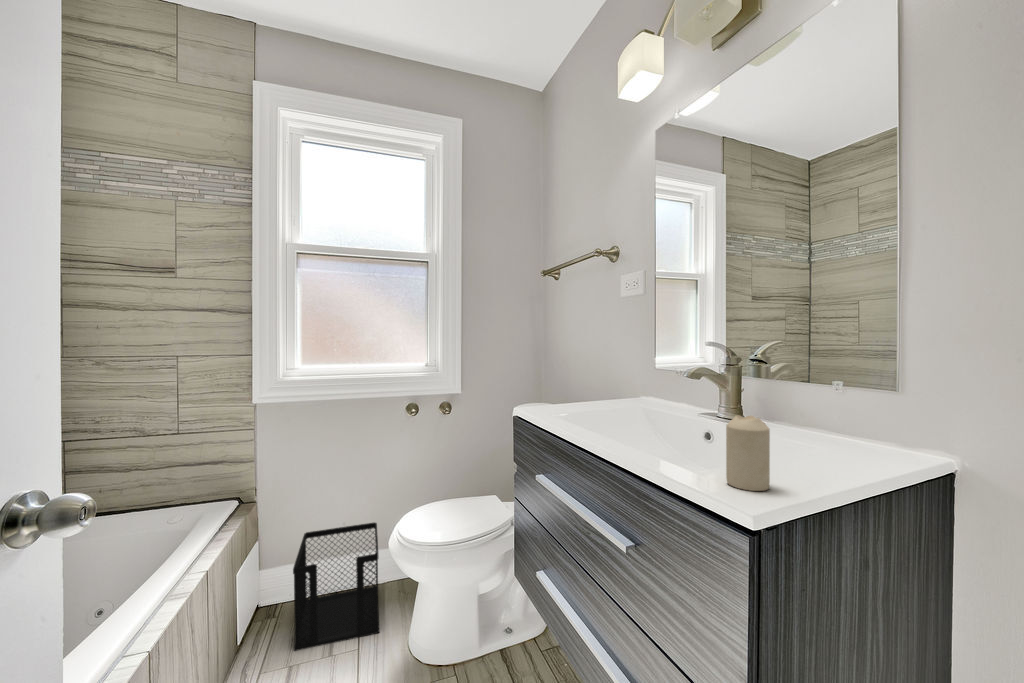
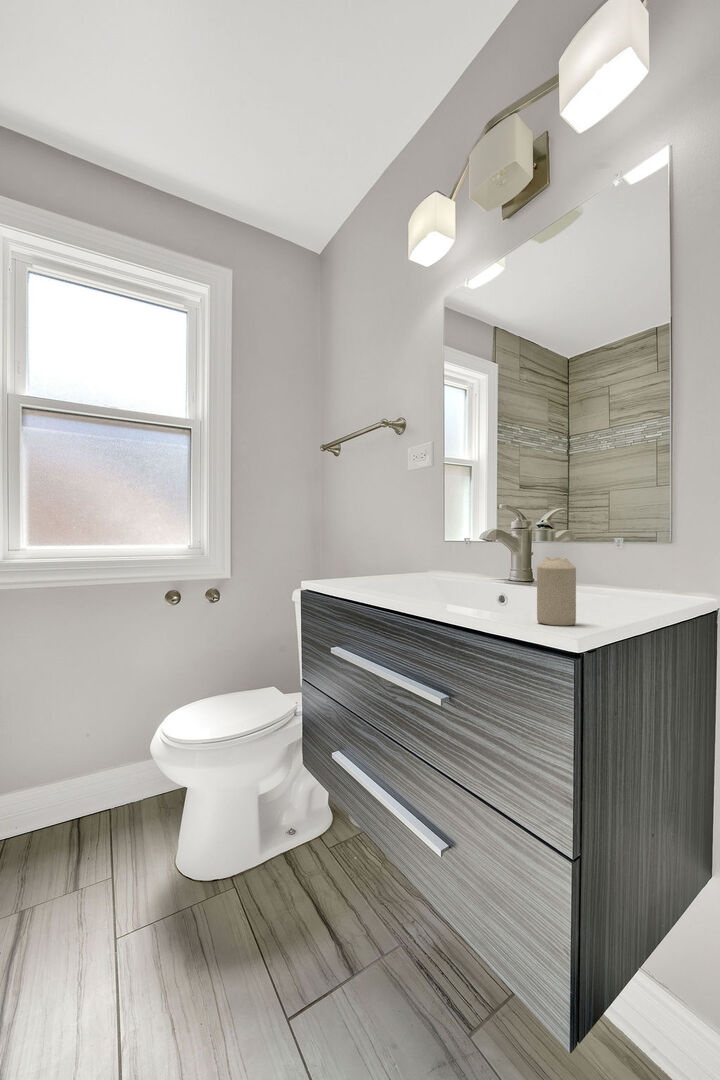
wastebasket: present [293,523,379,651] -> none [25,731,137,893]

